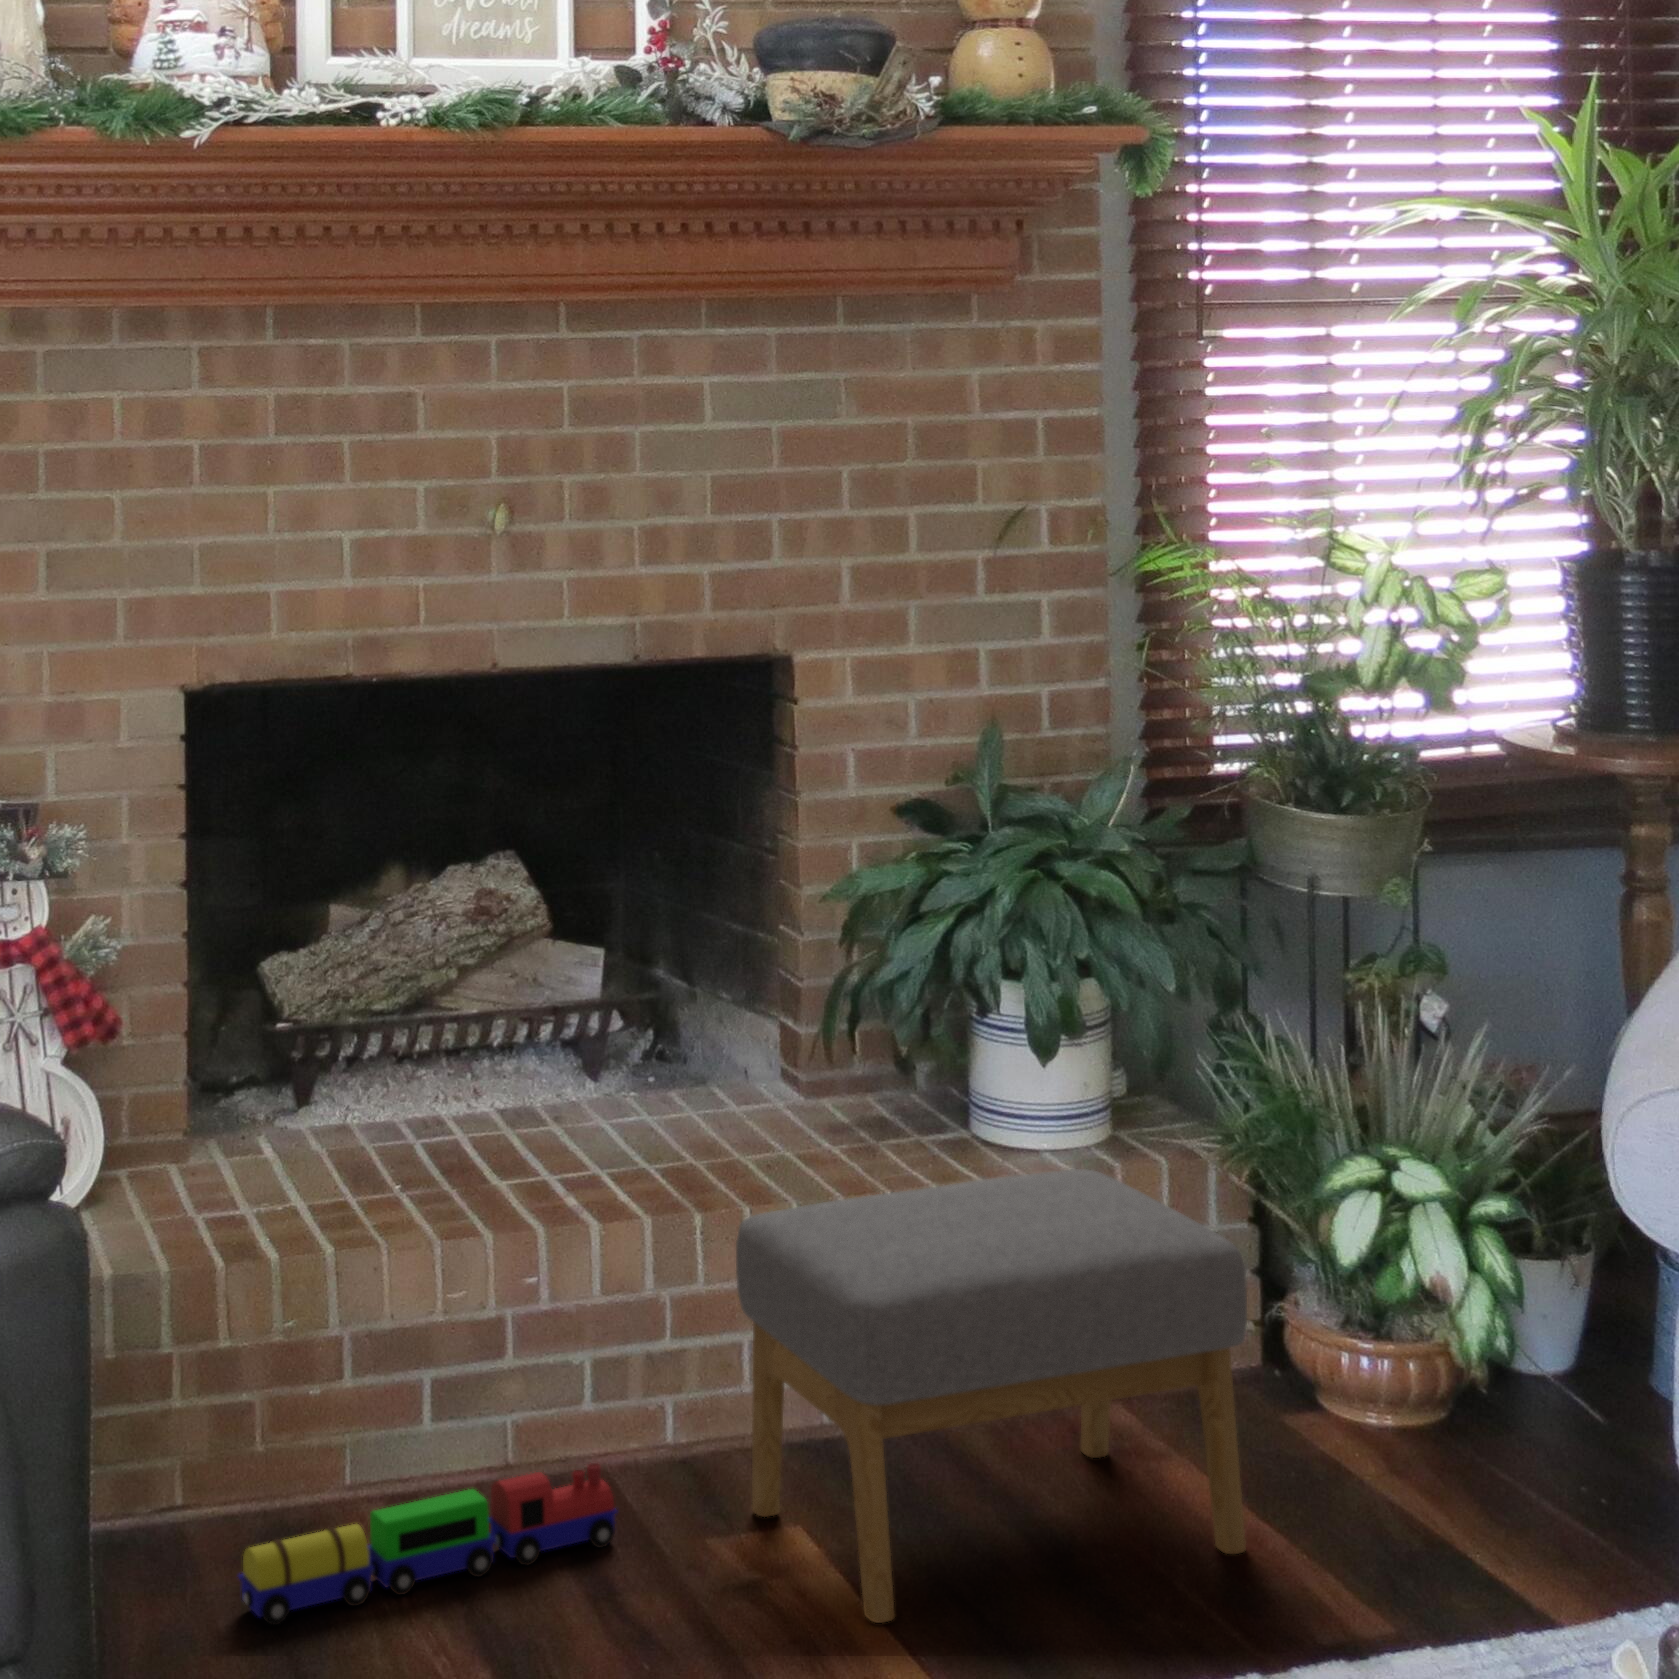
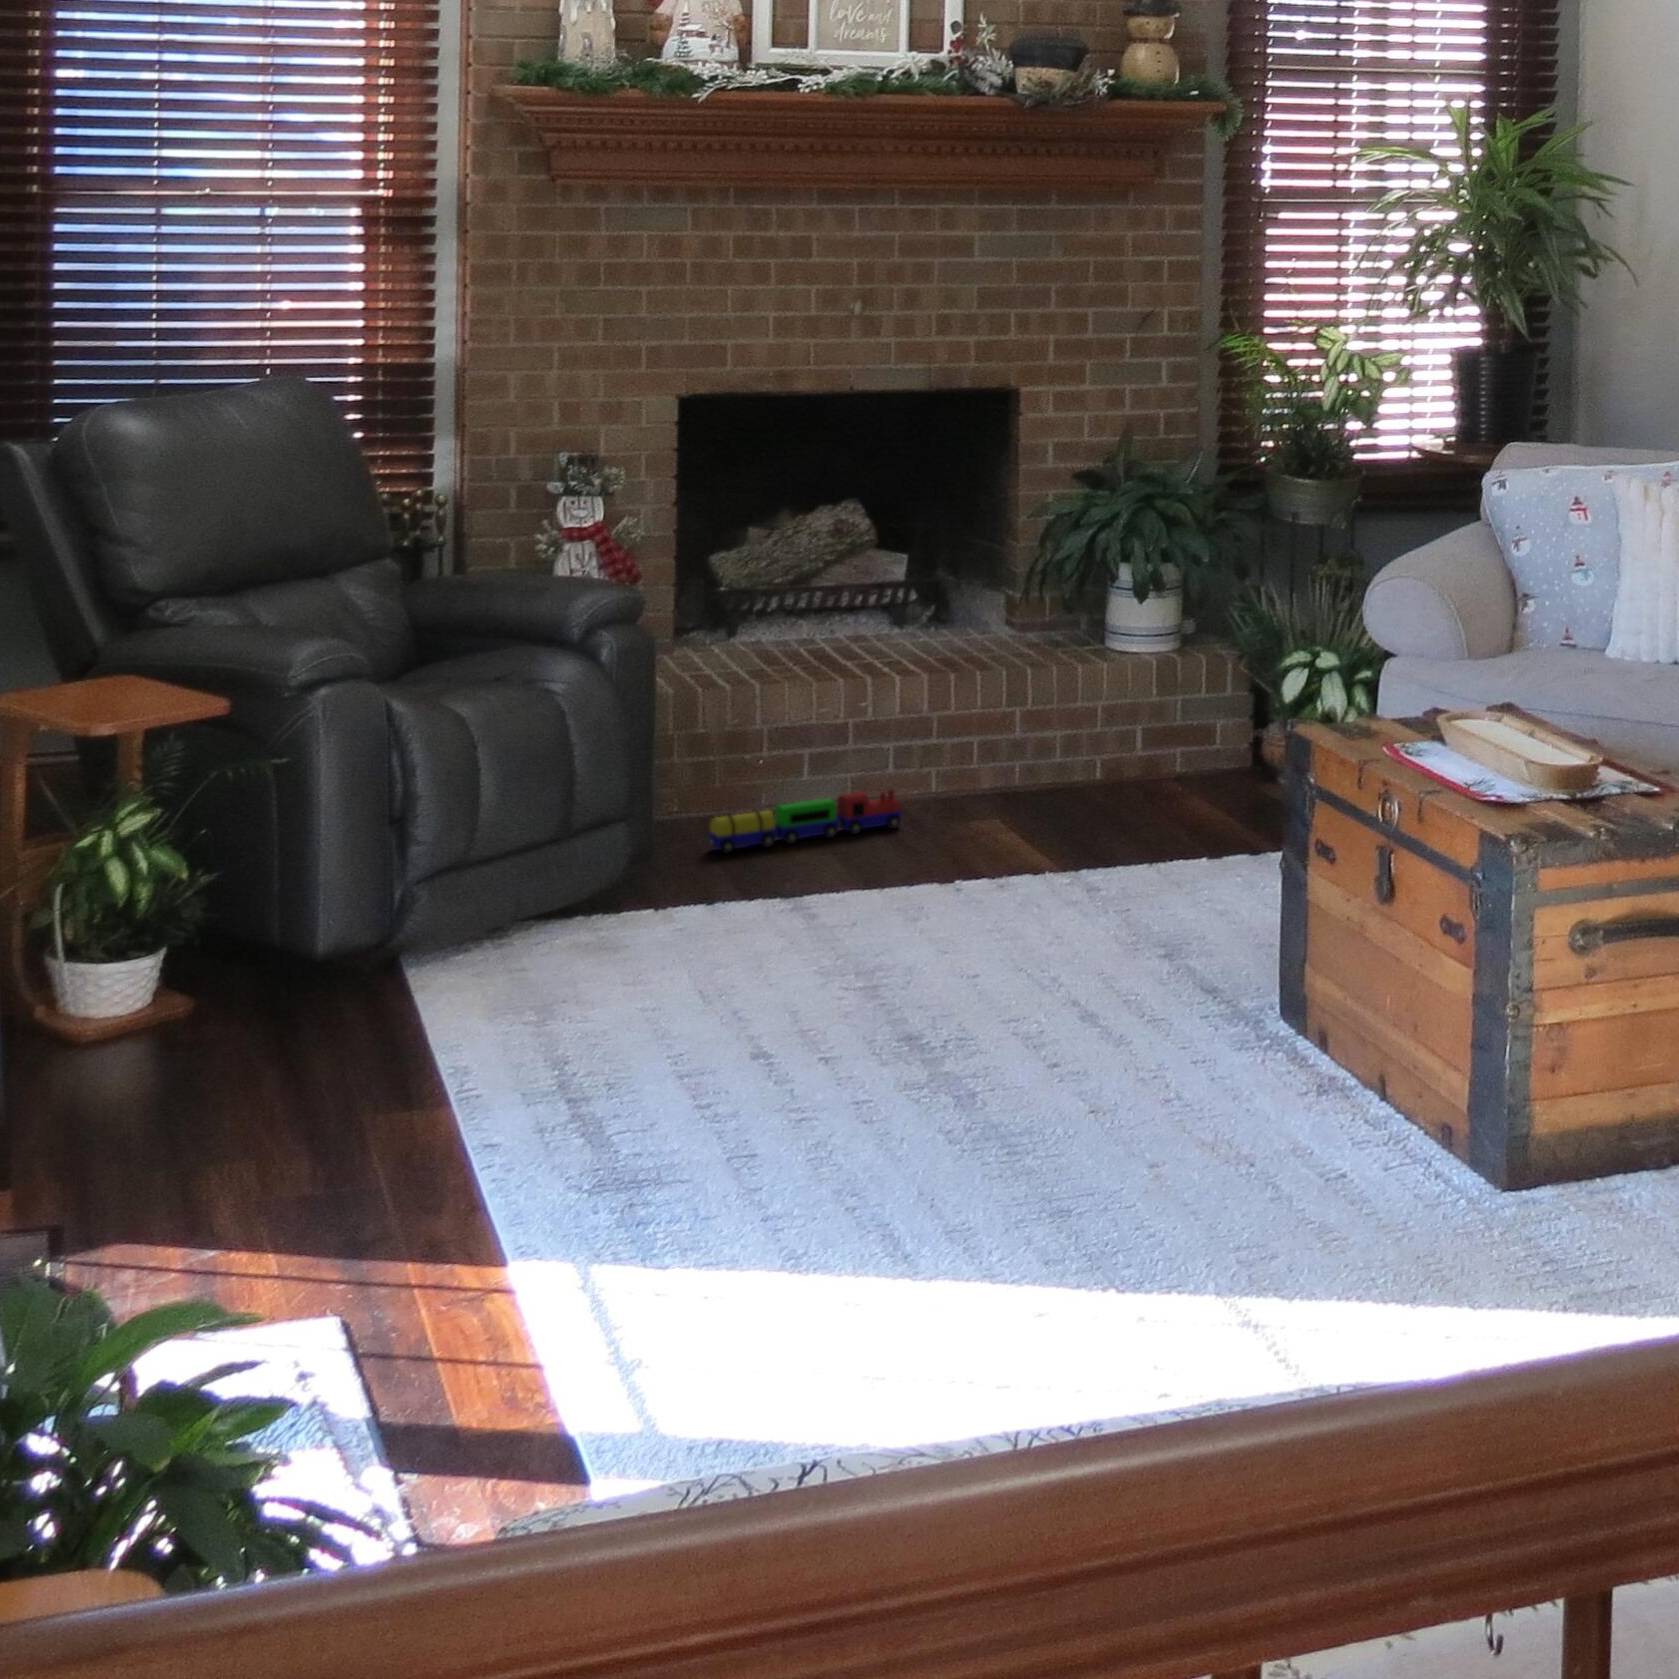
footstool: present [736,1169,1247,1623] -> none [969,652,1222,849]

